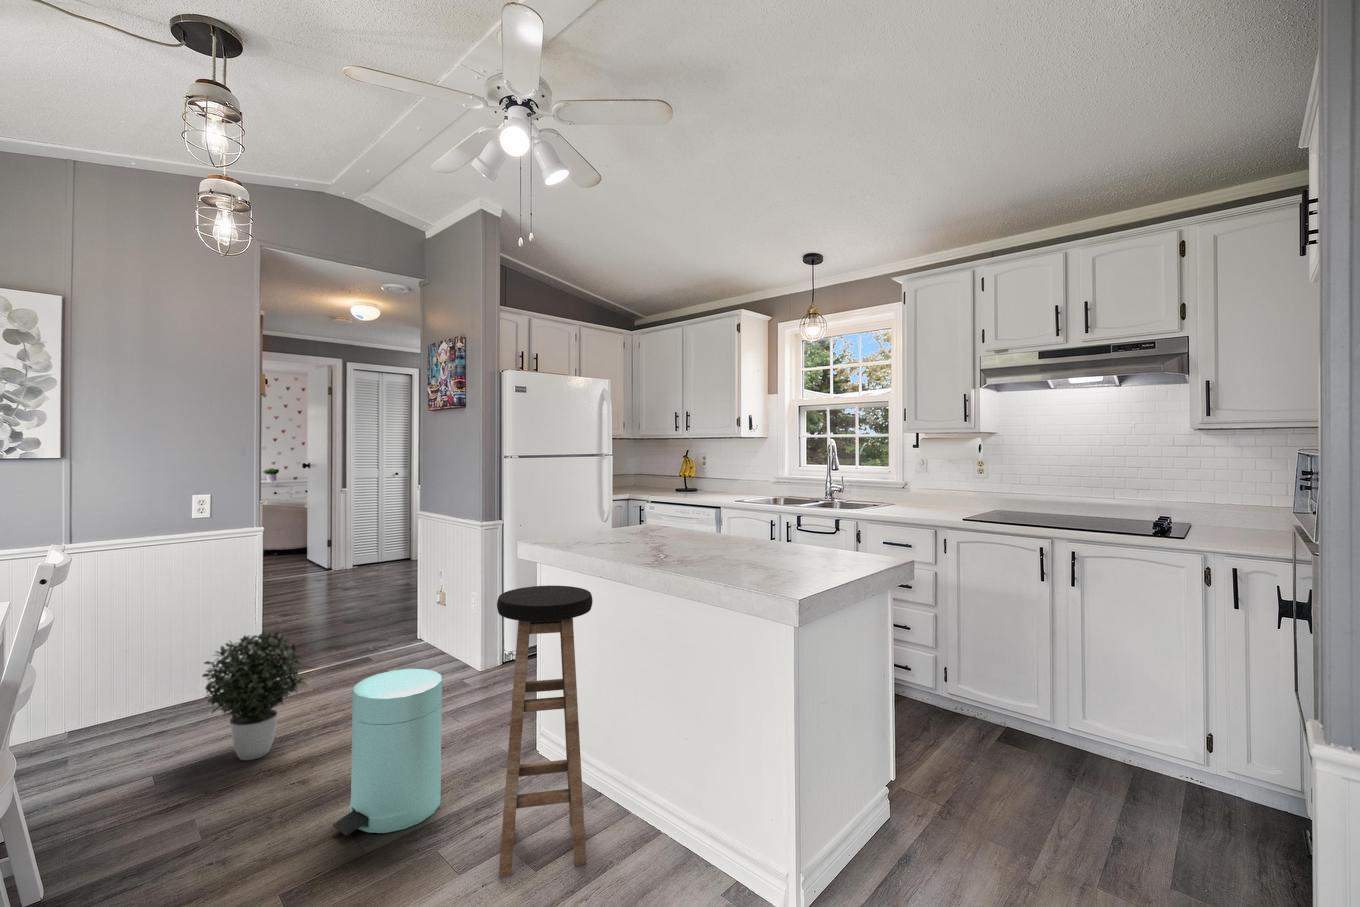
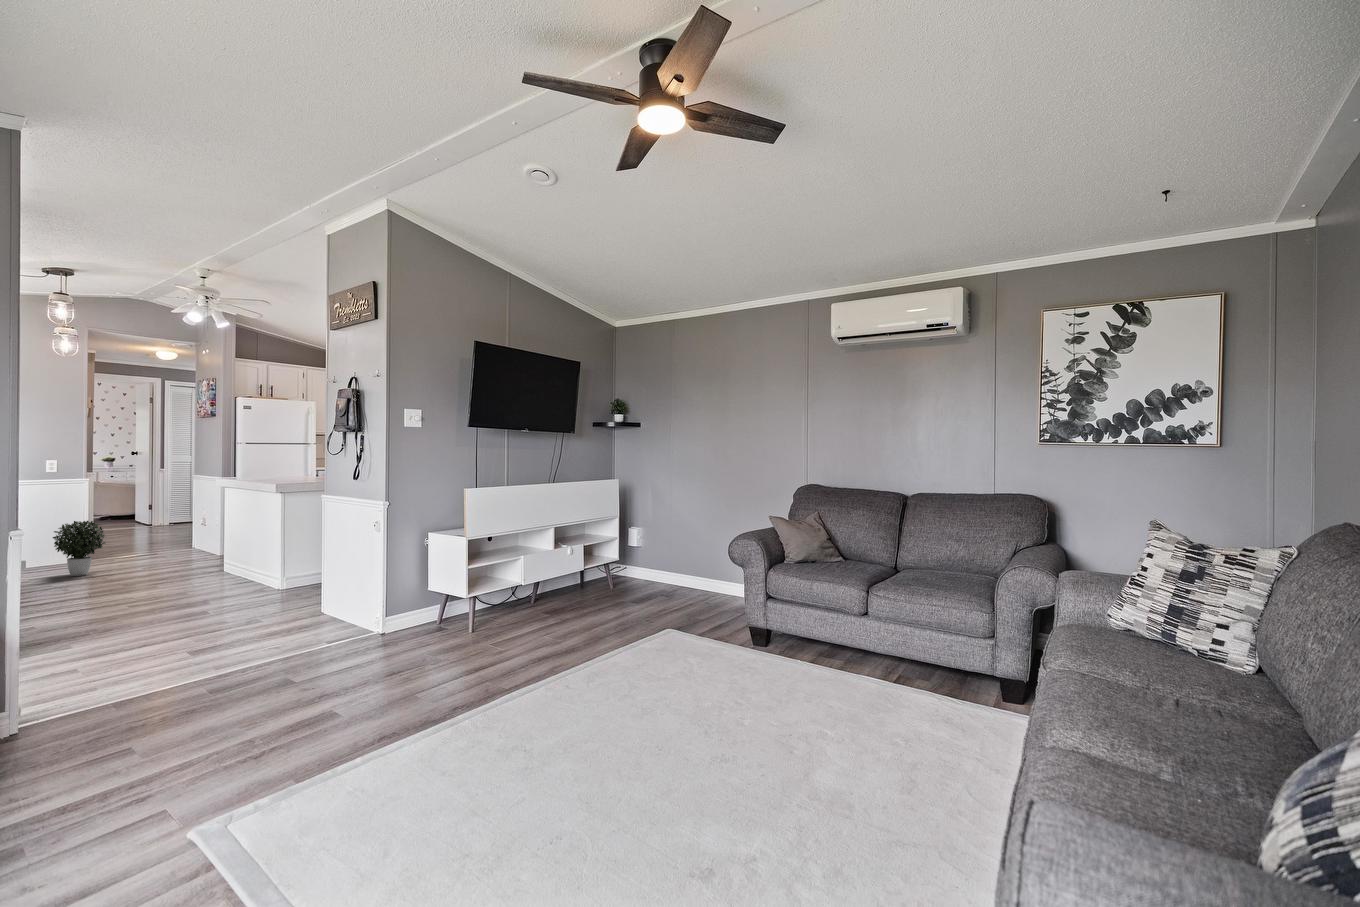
bar stool: present [497,586,593,877] -> none [174,490,223,589]
trash can: present [333,669,442,836] -> none [111,529,166,585]

